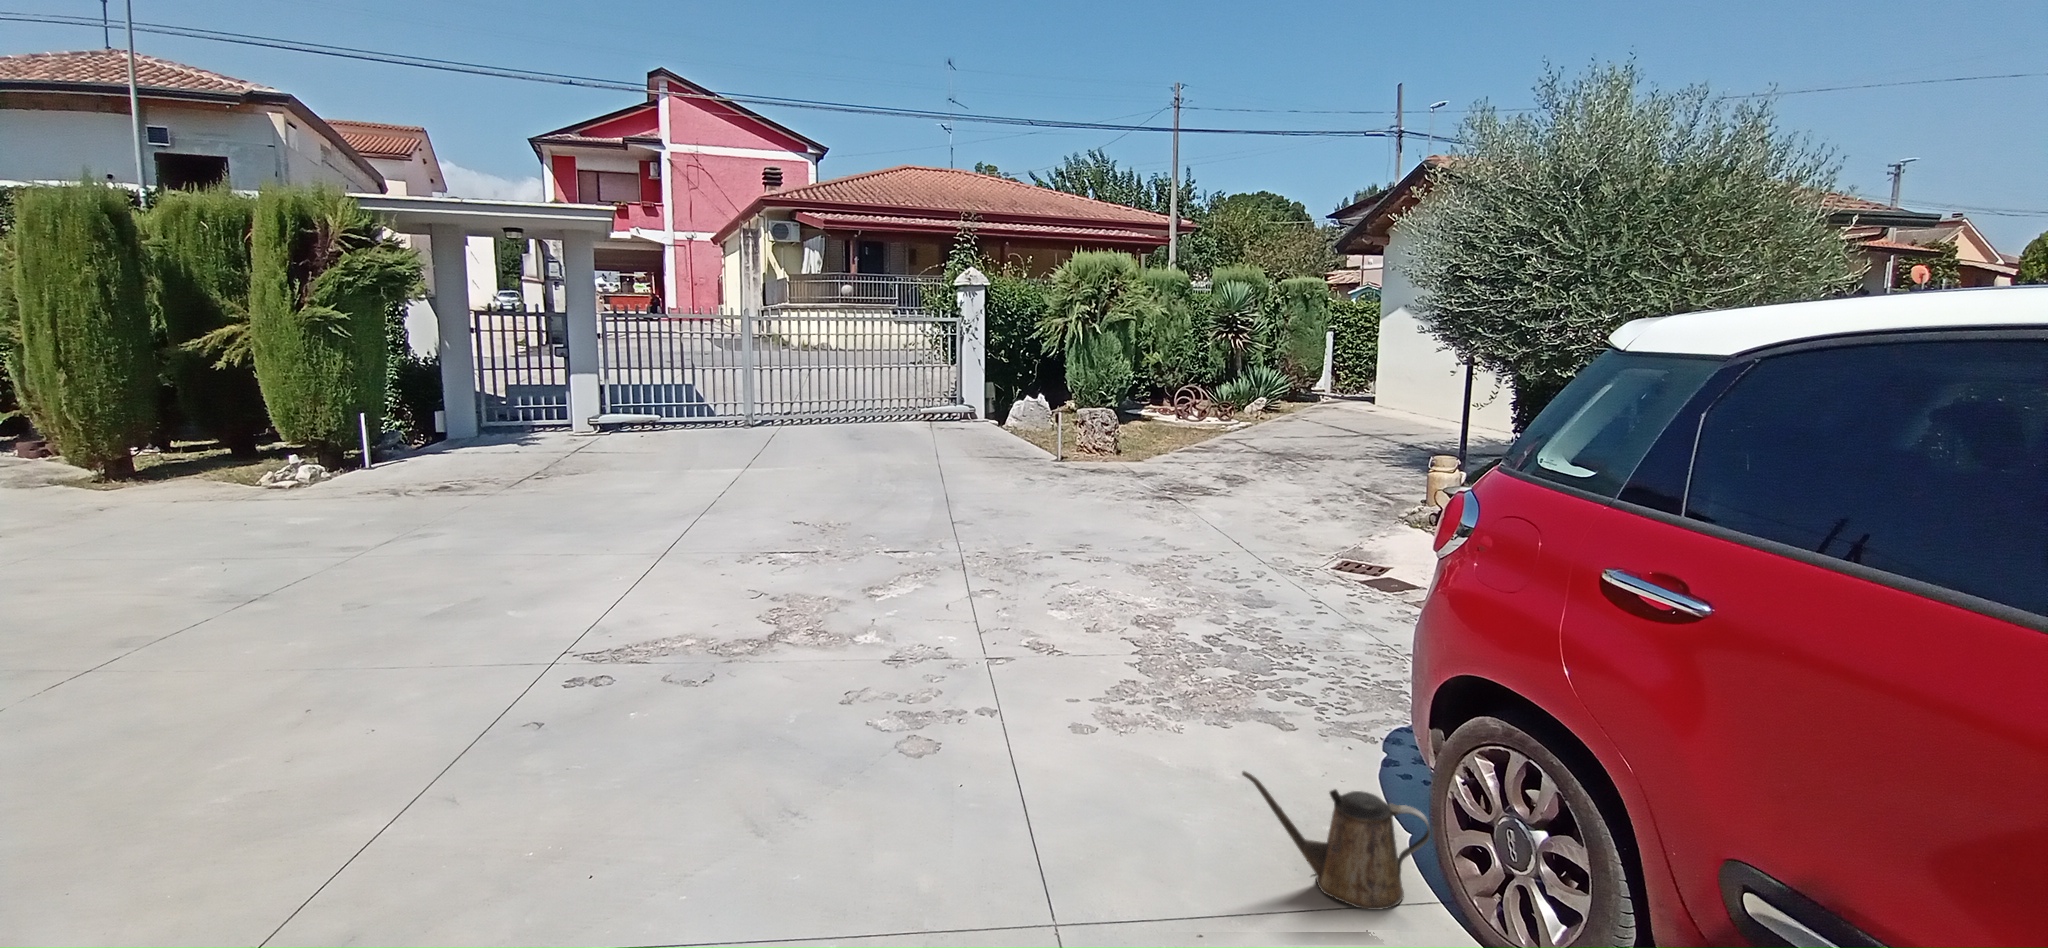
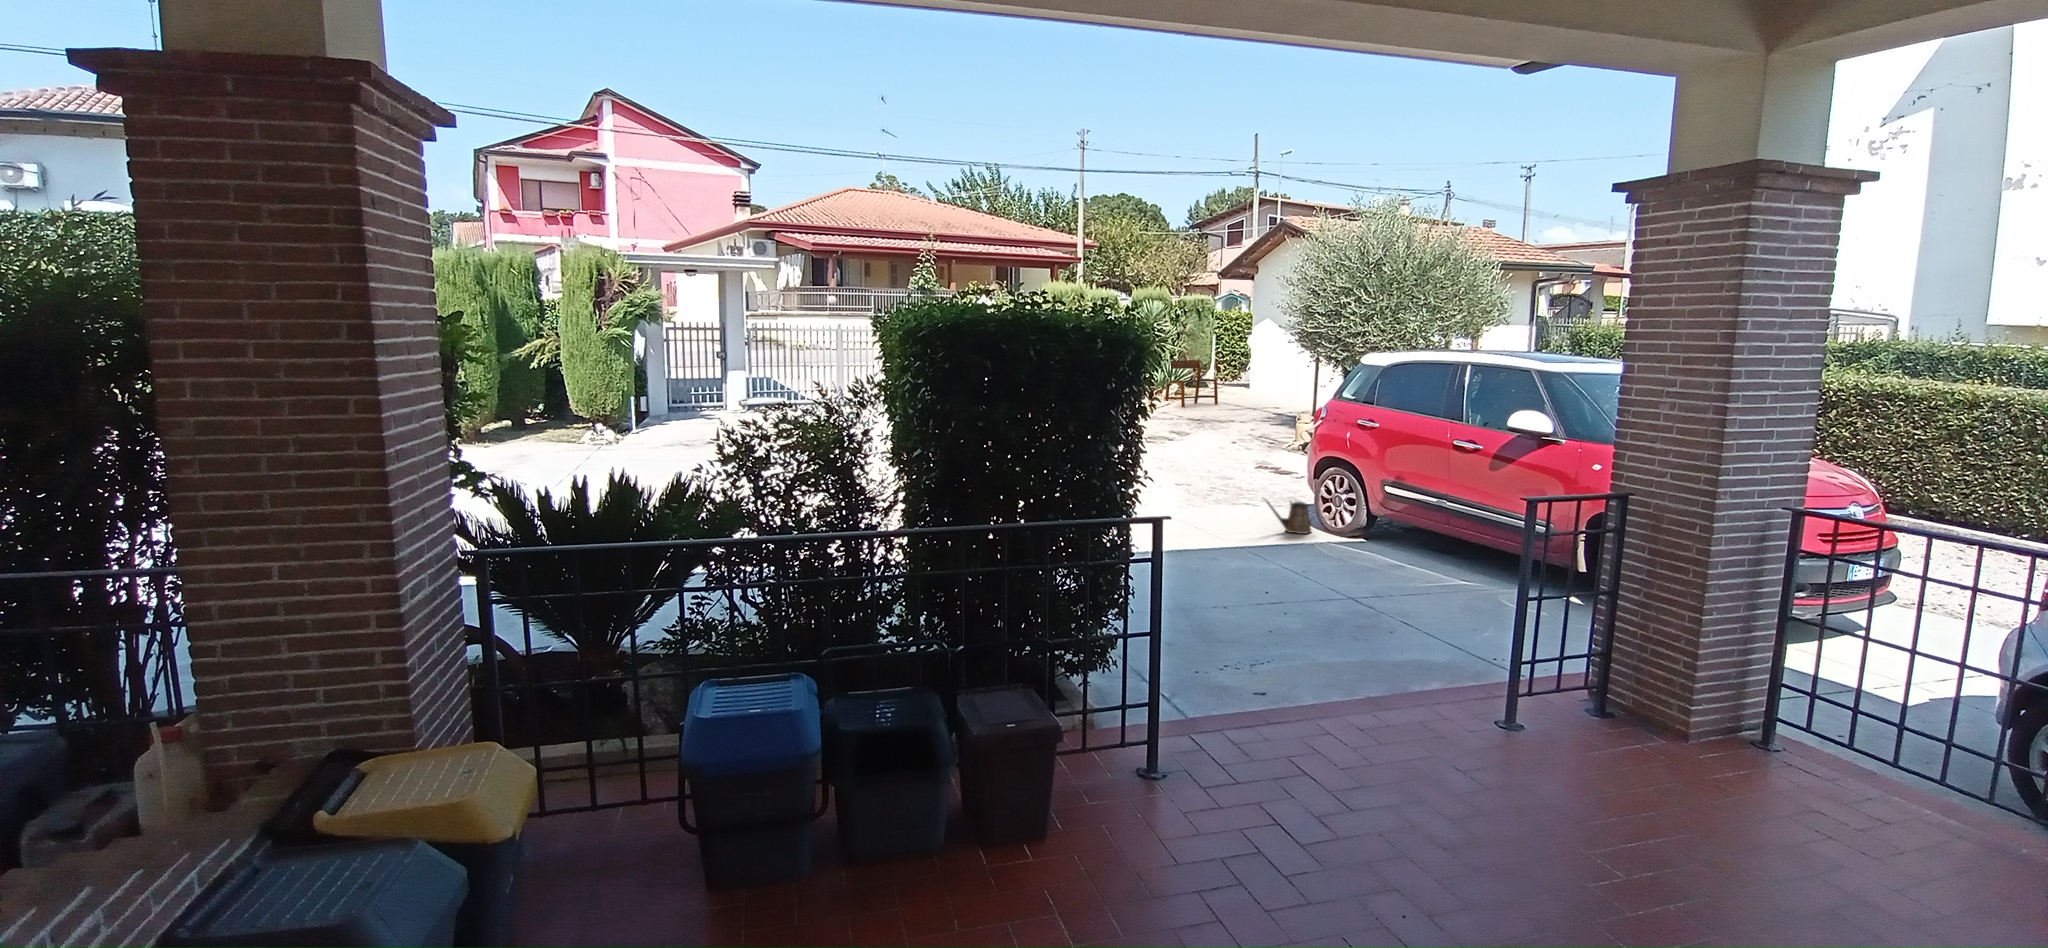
bench: none [1247,364,1324,432] -> present [1164,360,1218,407]

